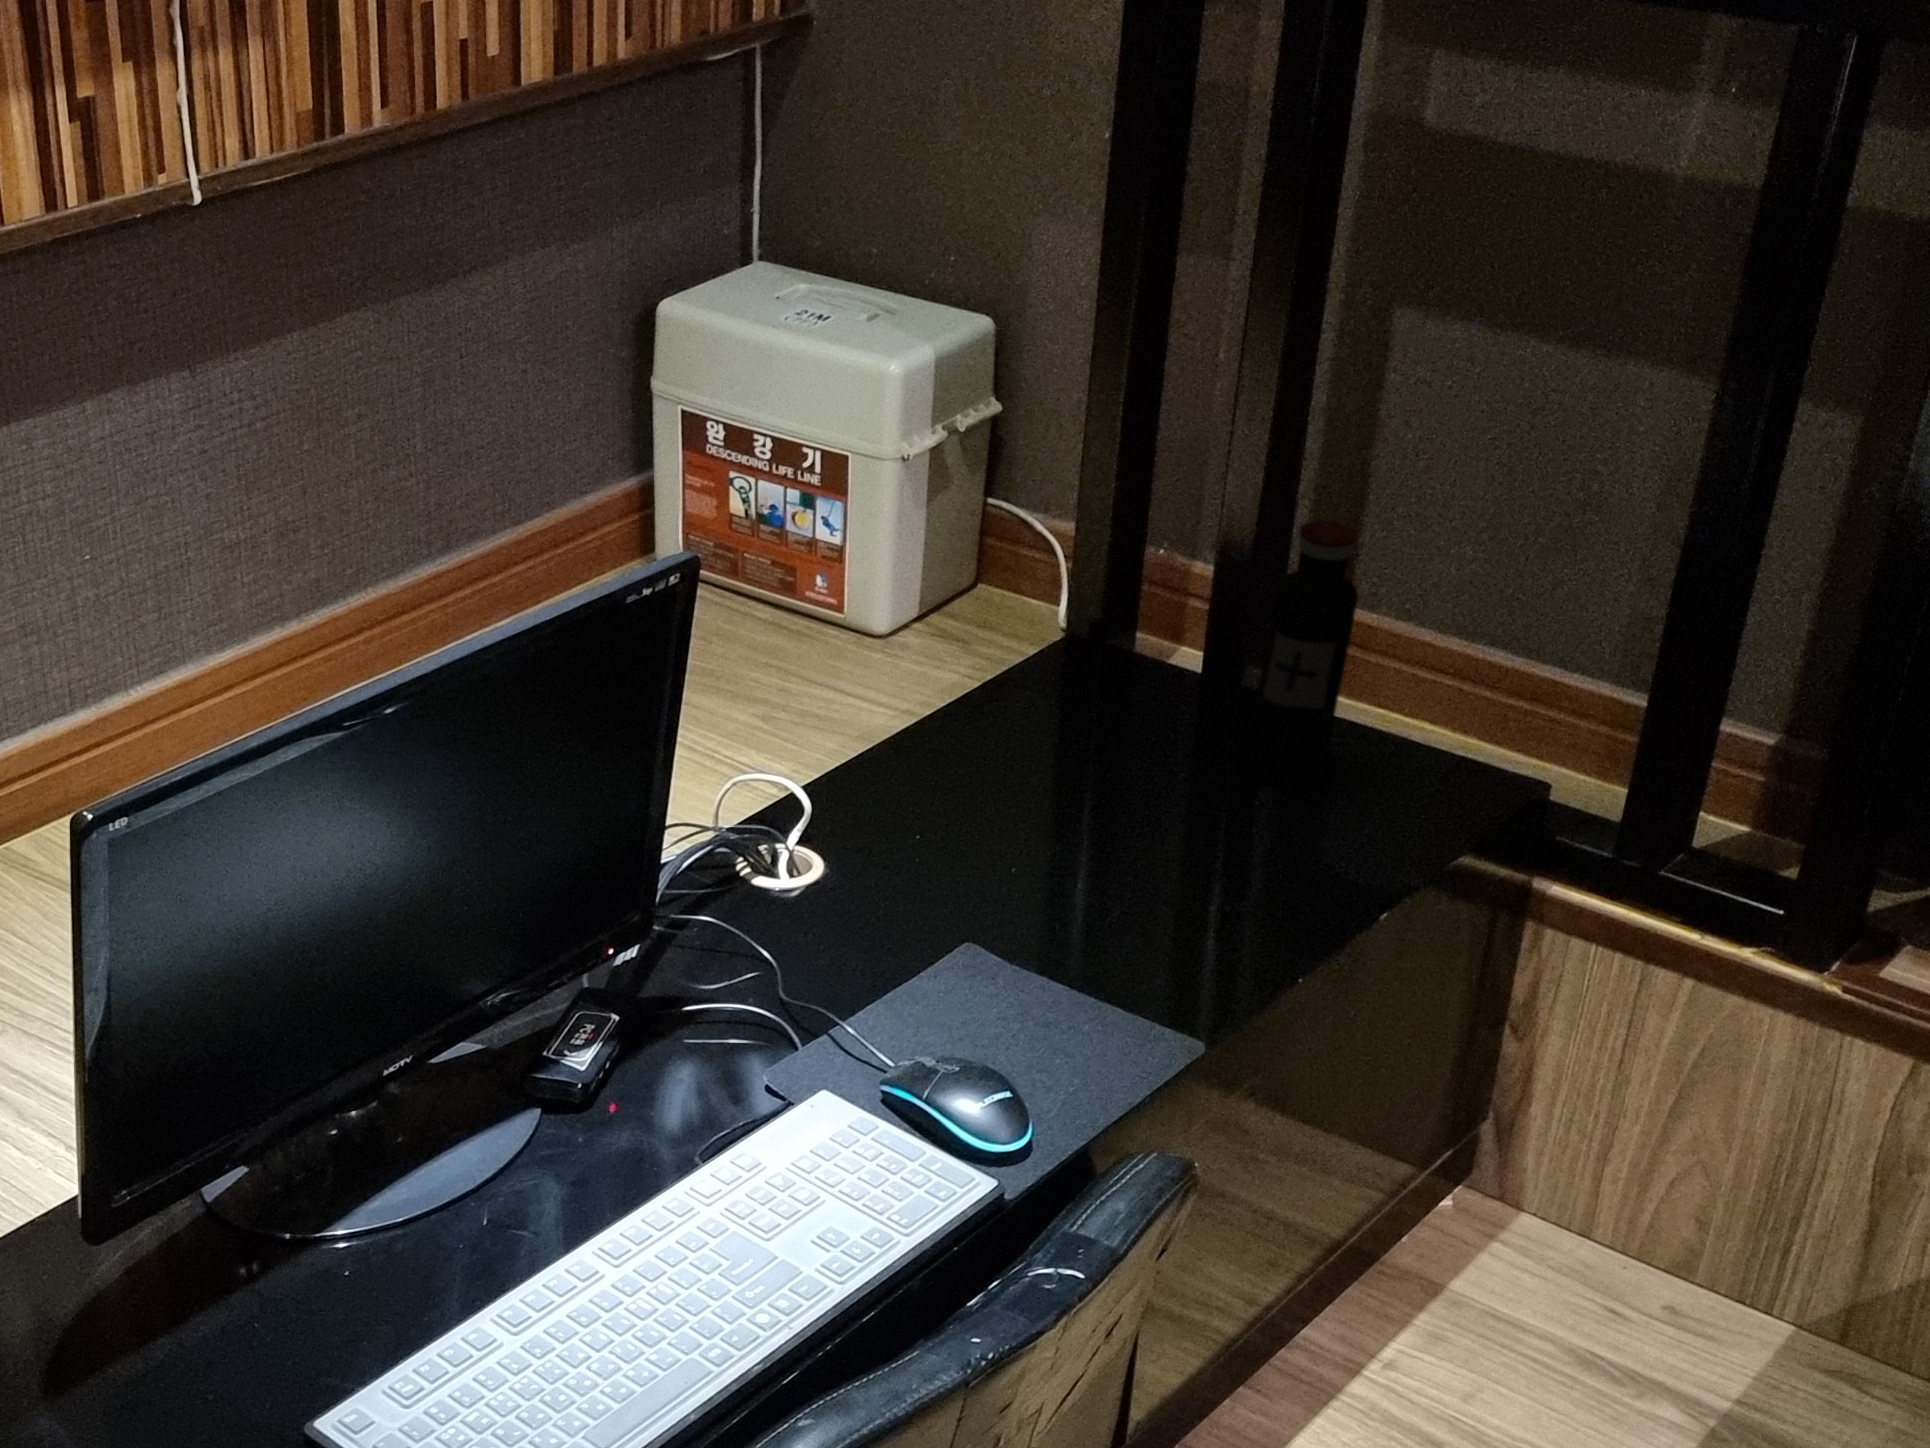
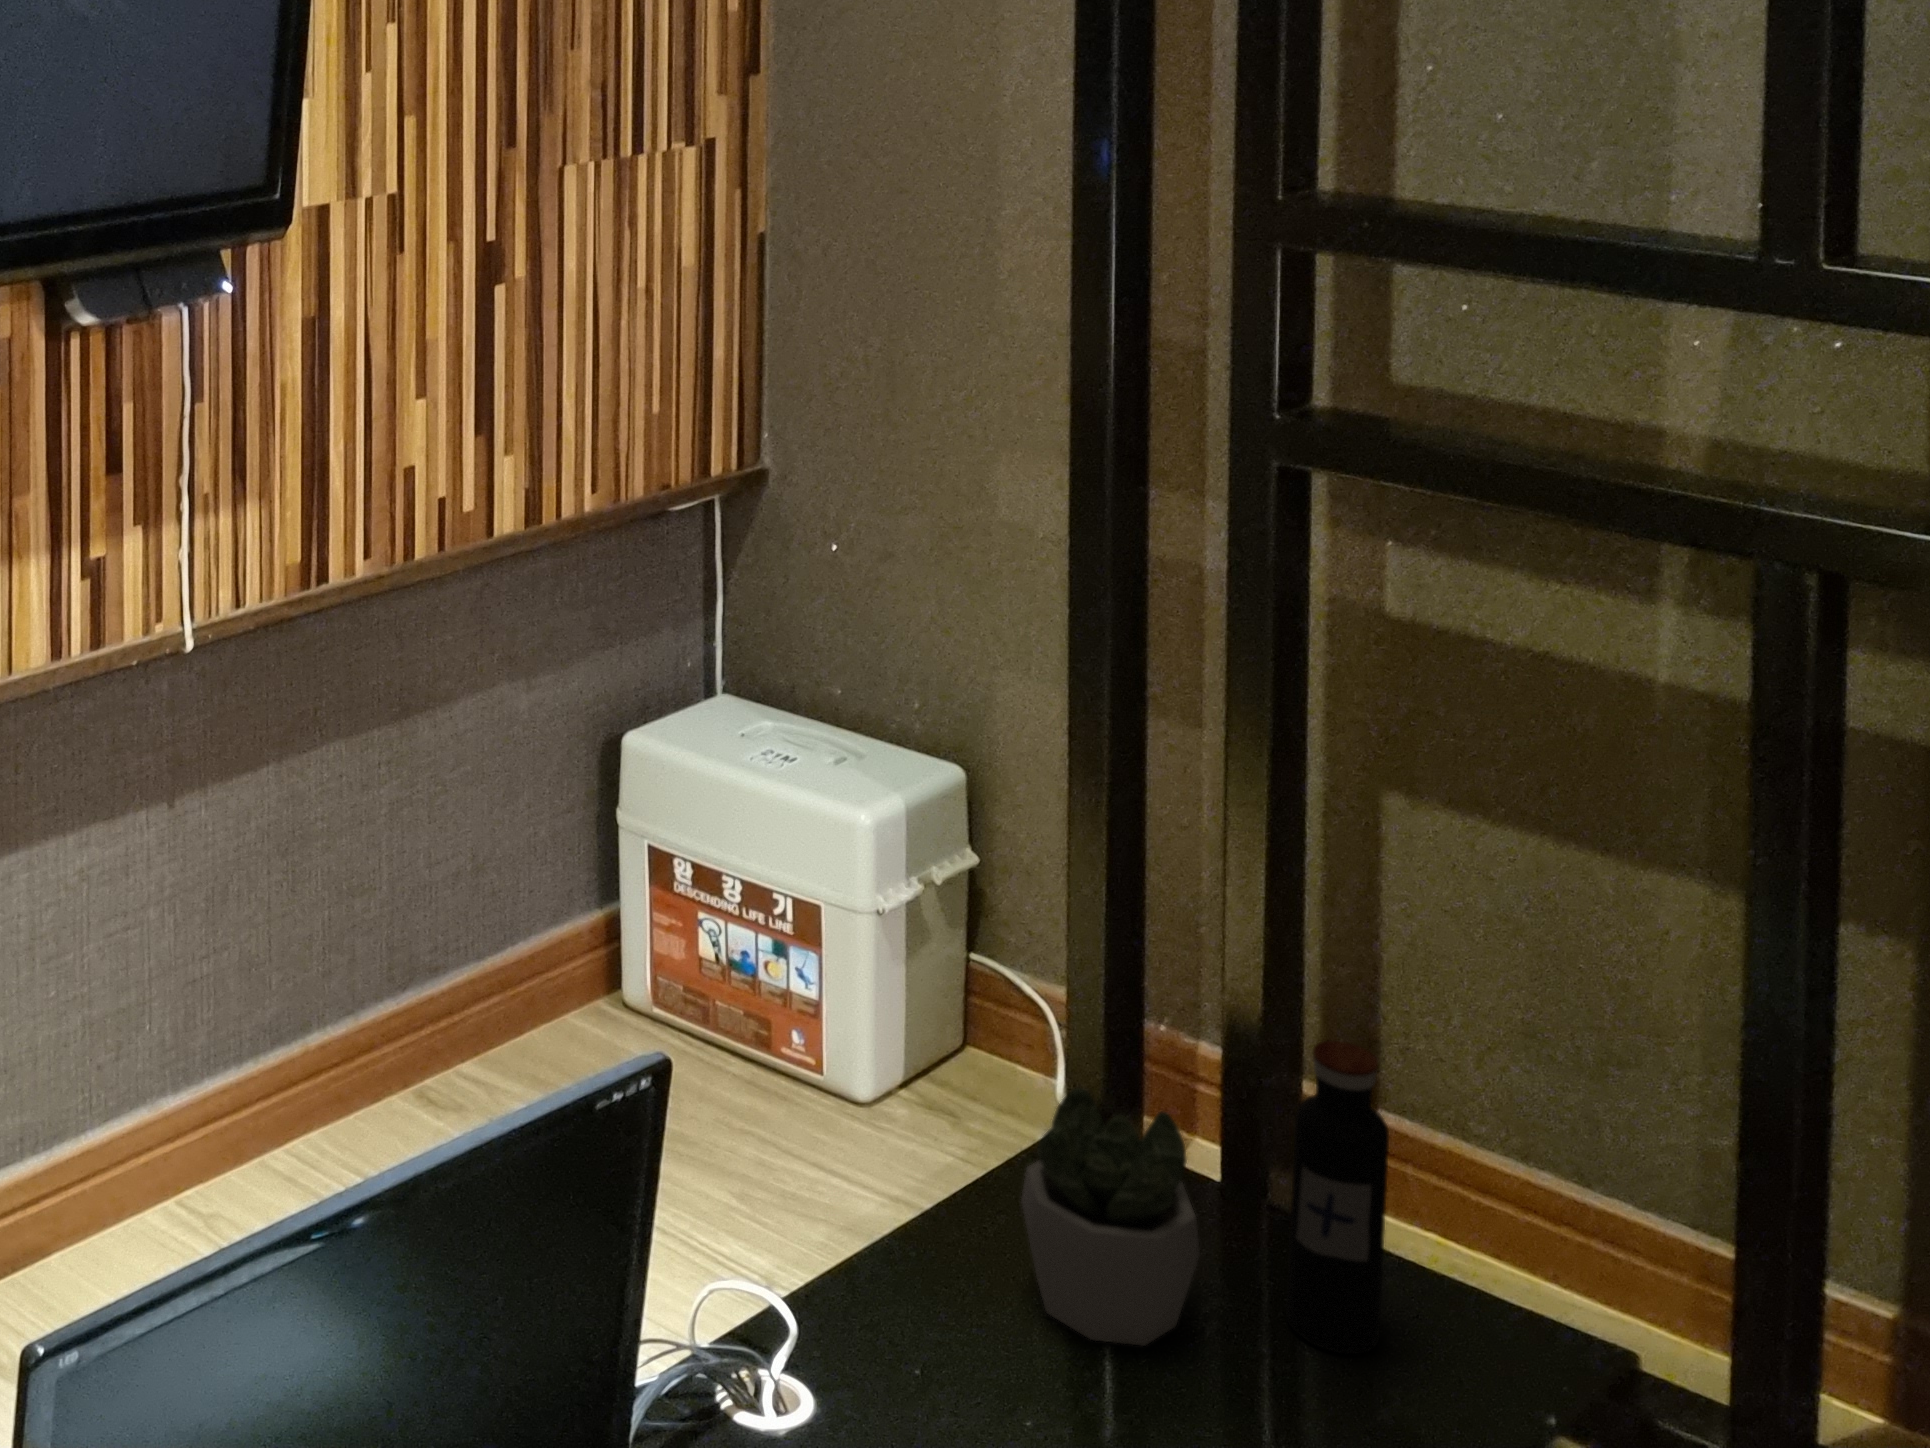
succulent plant: none [1020,579,1177,792] -> present [1021,1088,1200,1345]

